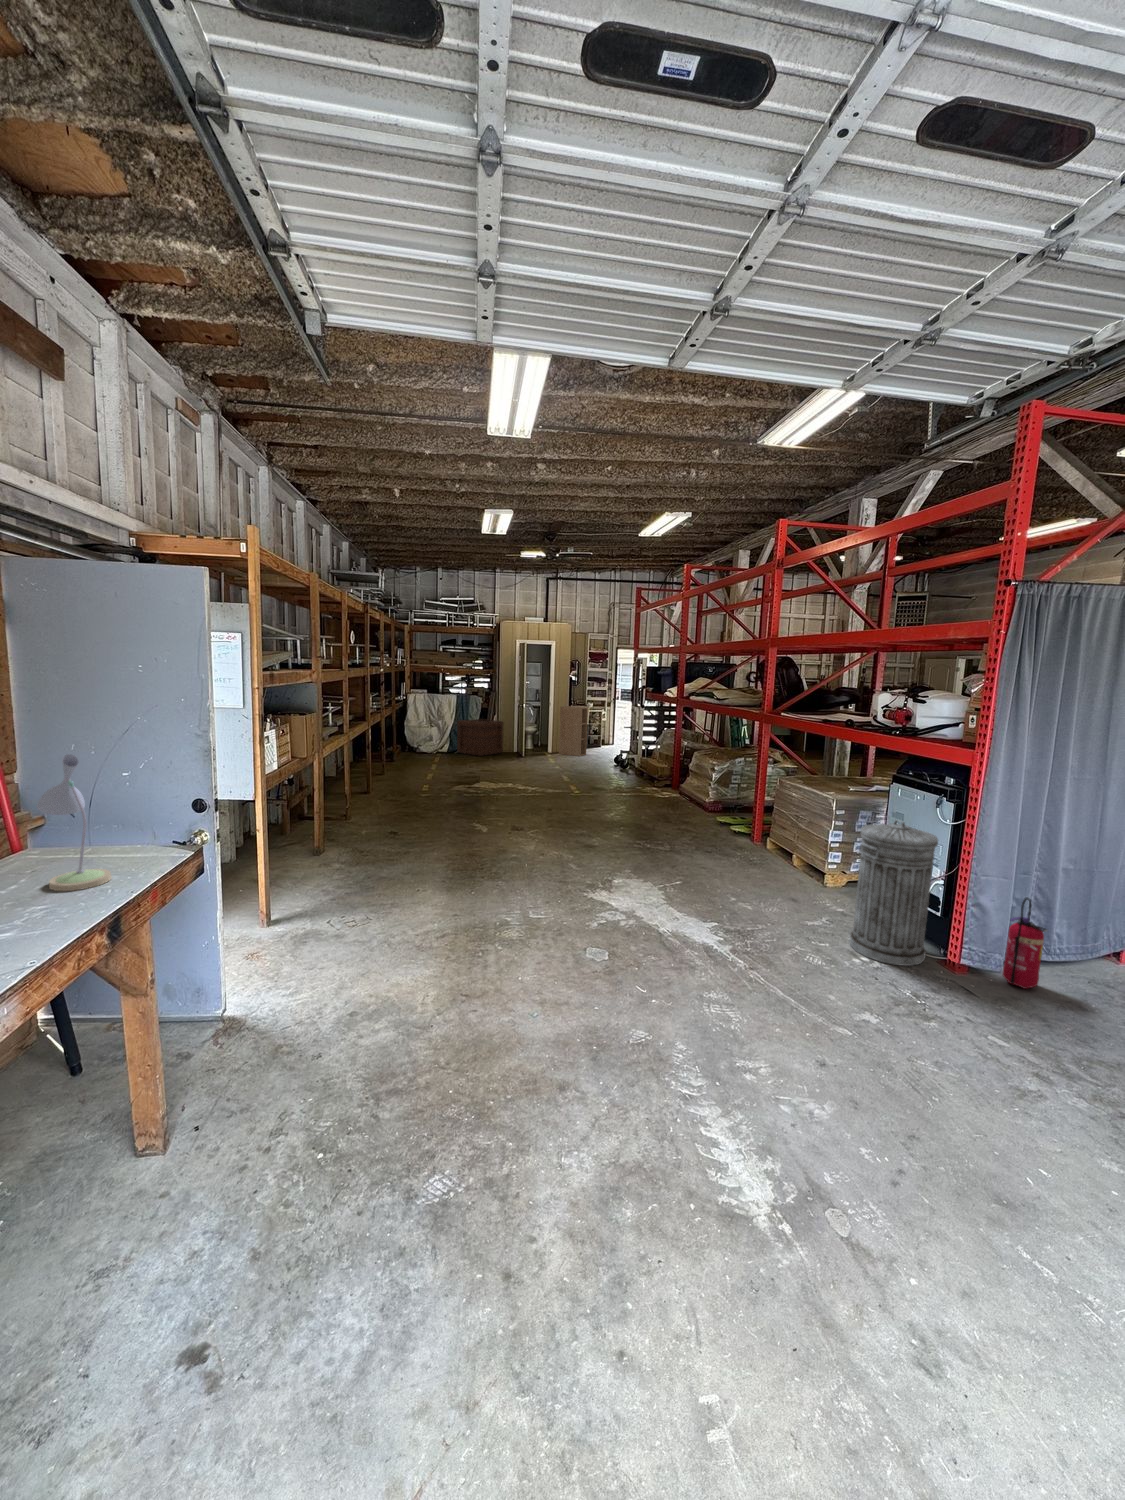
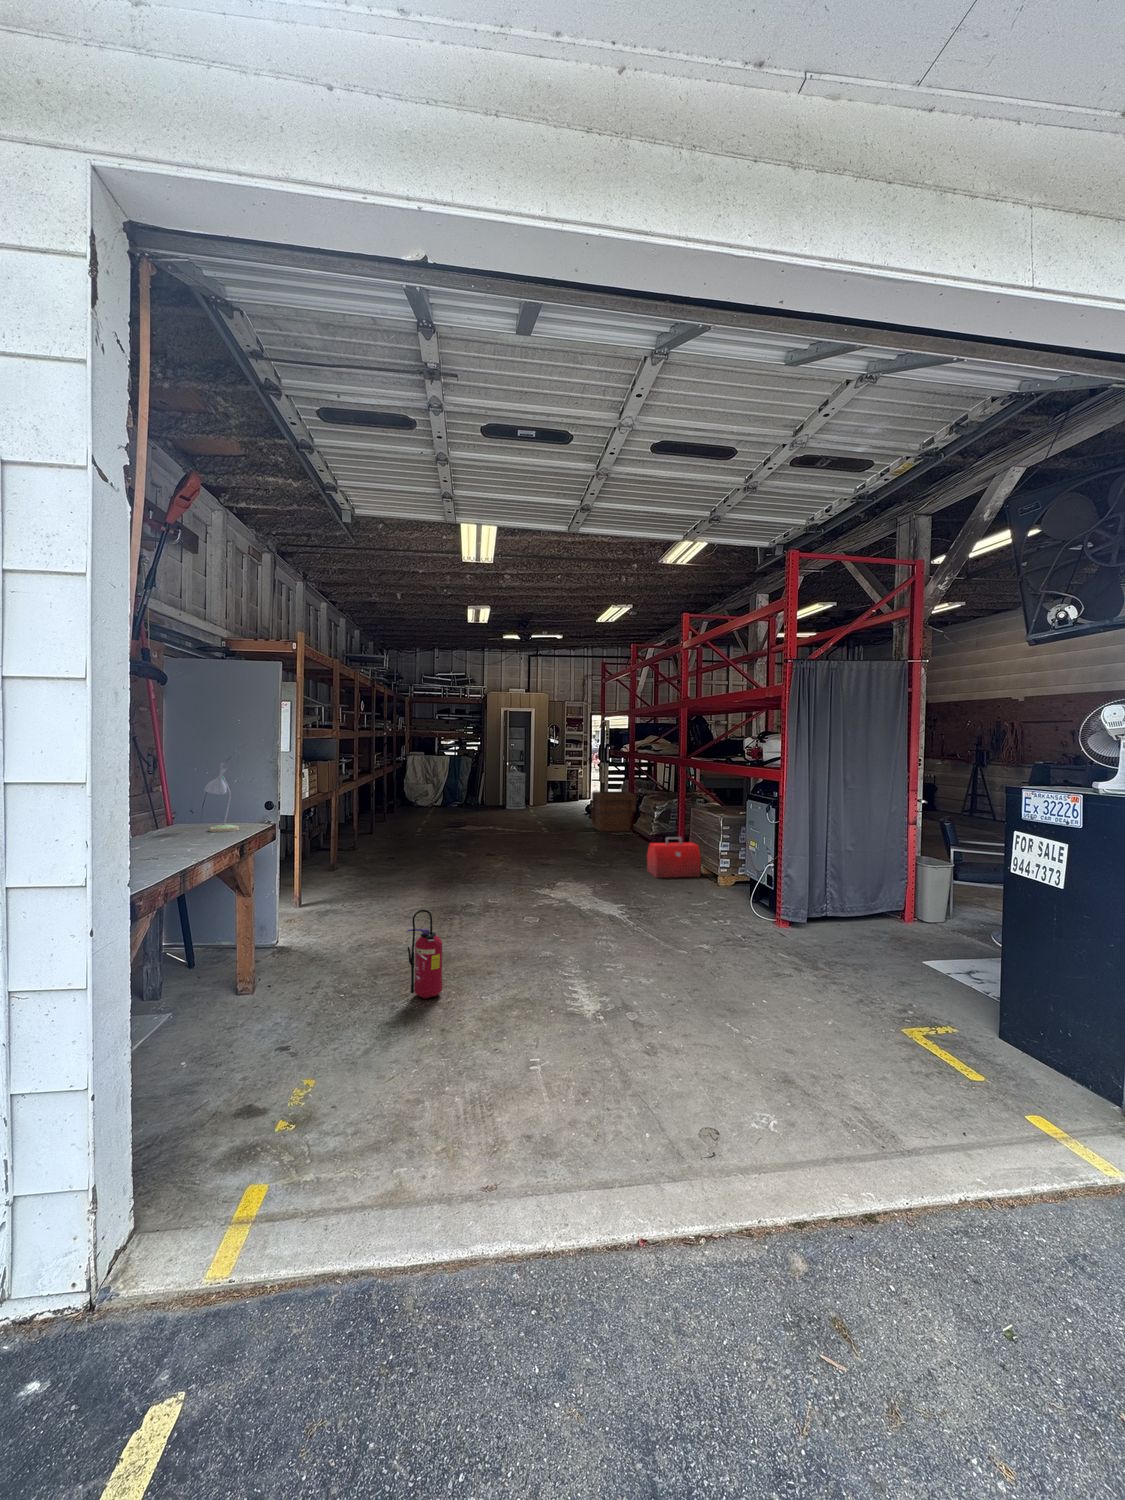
shelving unit: present [559,706,588,756] -> none [540,765,564,809]
wooden crate: present [457,719,503,756] -> present [591,791,636,832]
toolbox: none [724,818,799,872] -> present [647,837,701,878]
trash can: present [850,820,938,966] -> present [506,771,526,809]
fire extinguisher: present [1002,898,1047,989] -> present [406,910,442,999]

